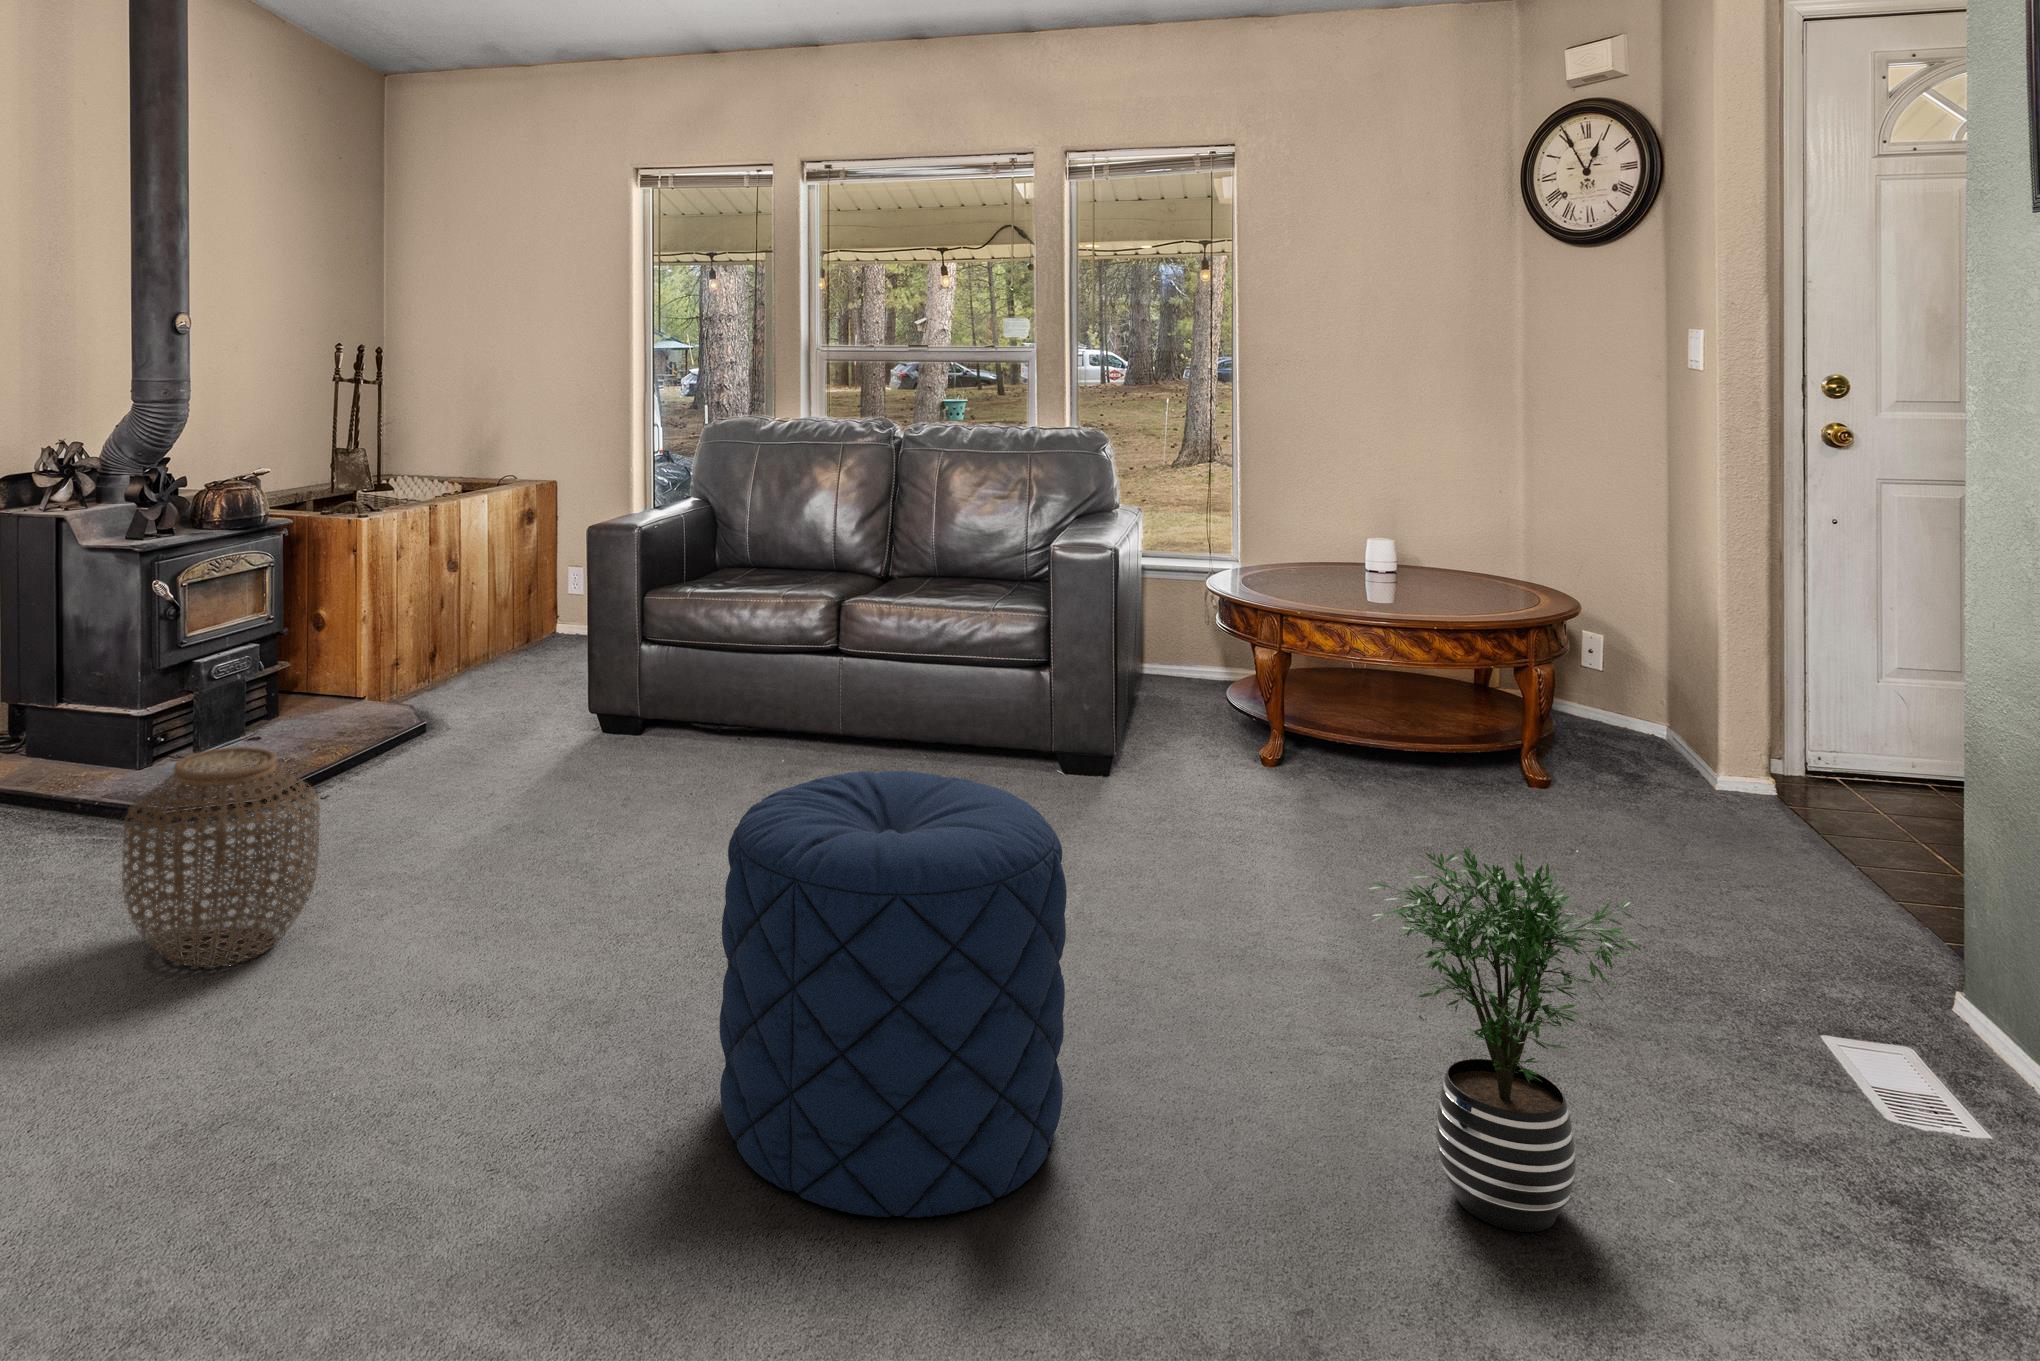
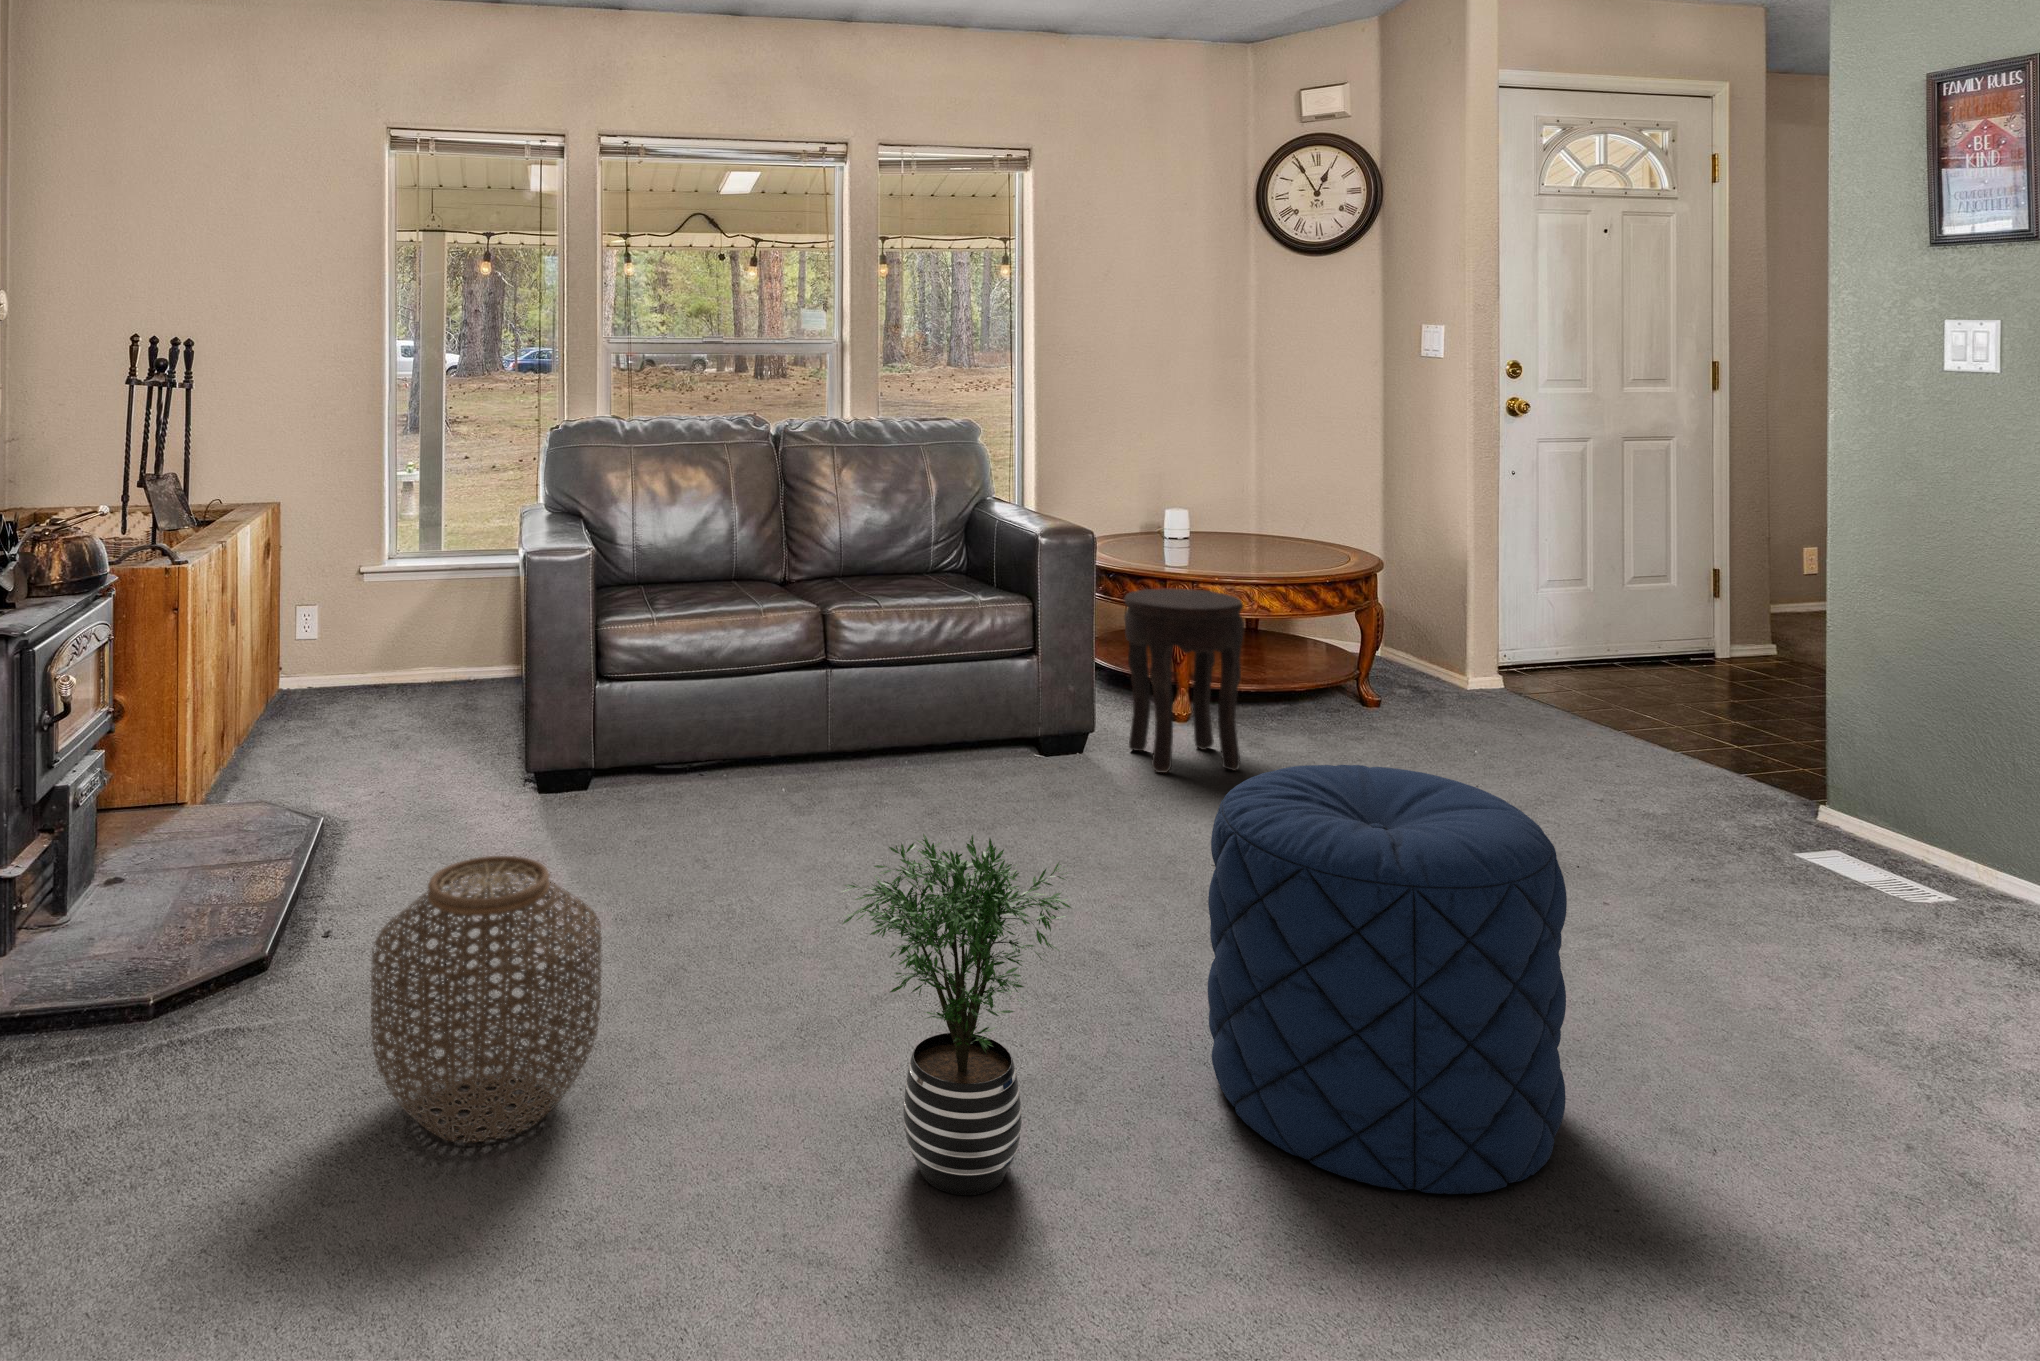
side table: none [1146,616,1278,825] -> present [1124,589,1244,773]
potted plant: present [1369,846,1641,1232] -> present [841,834,1071,1195]

